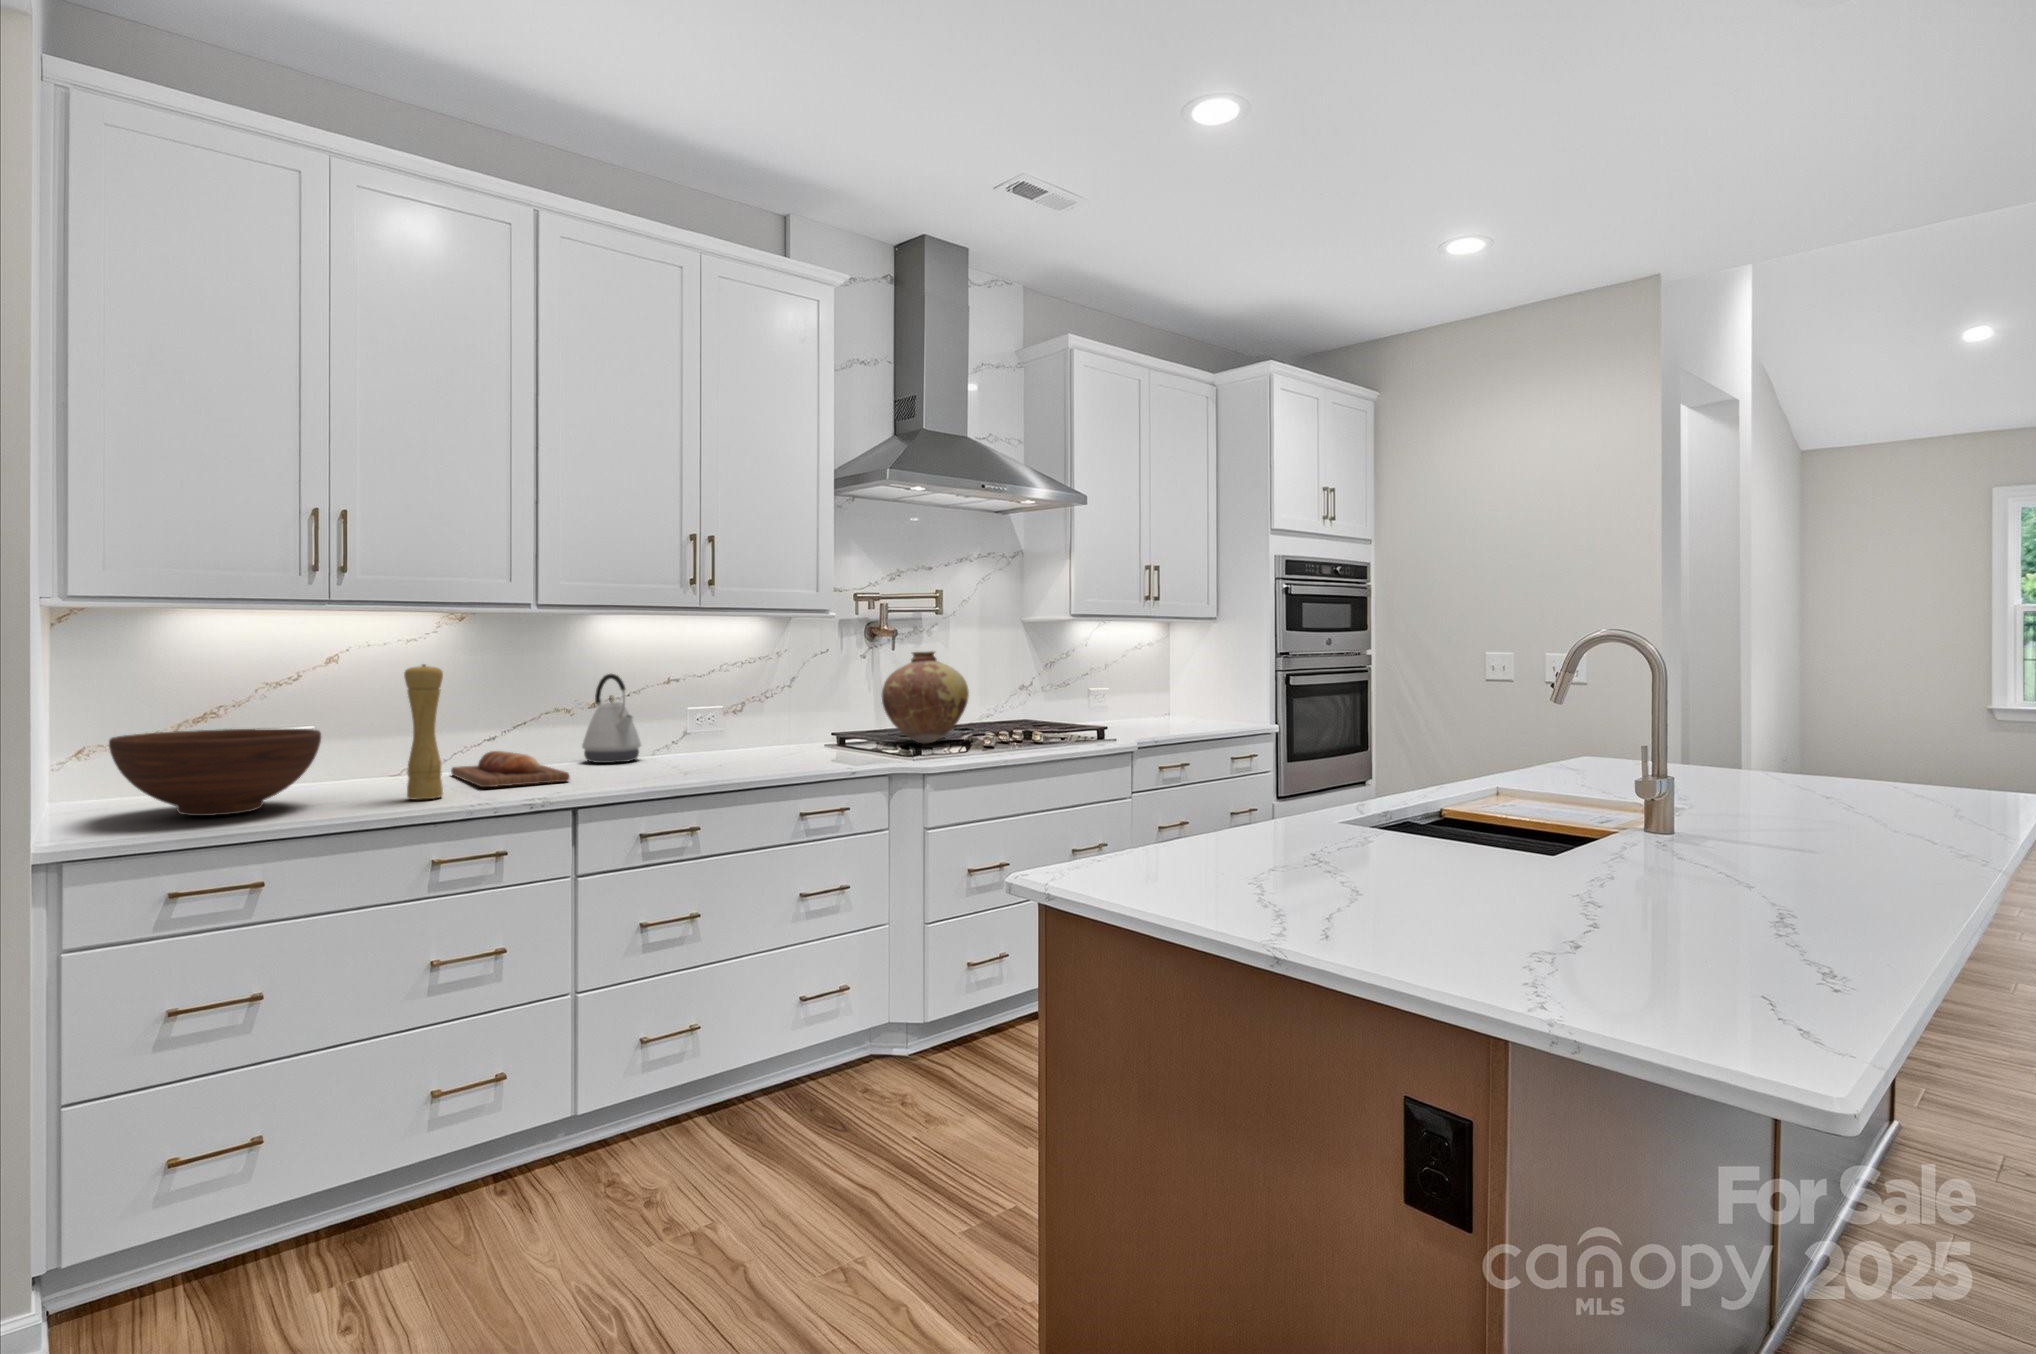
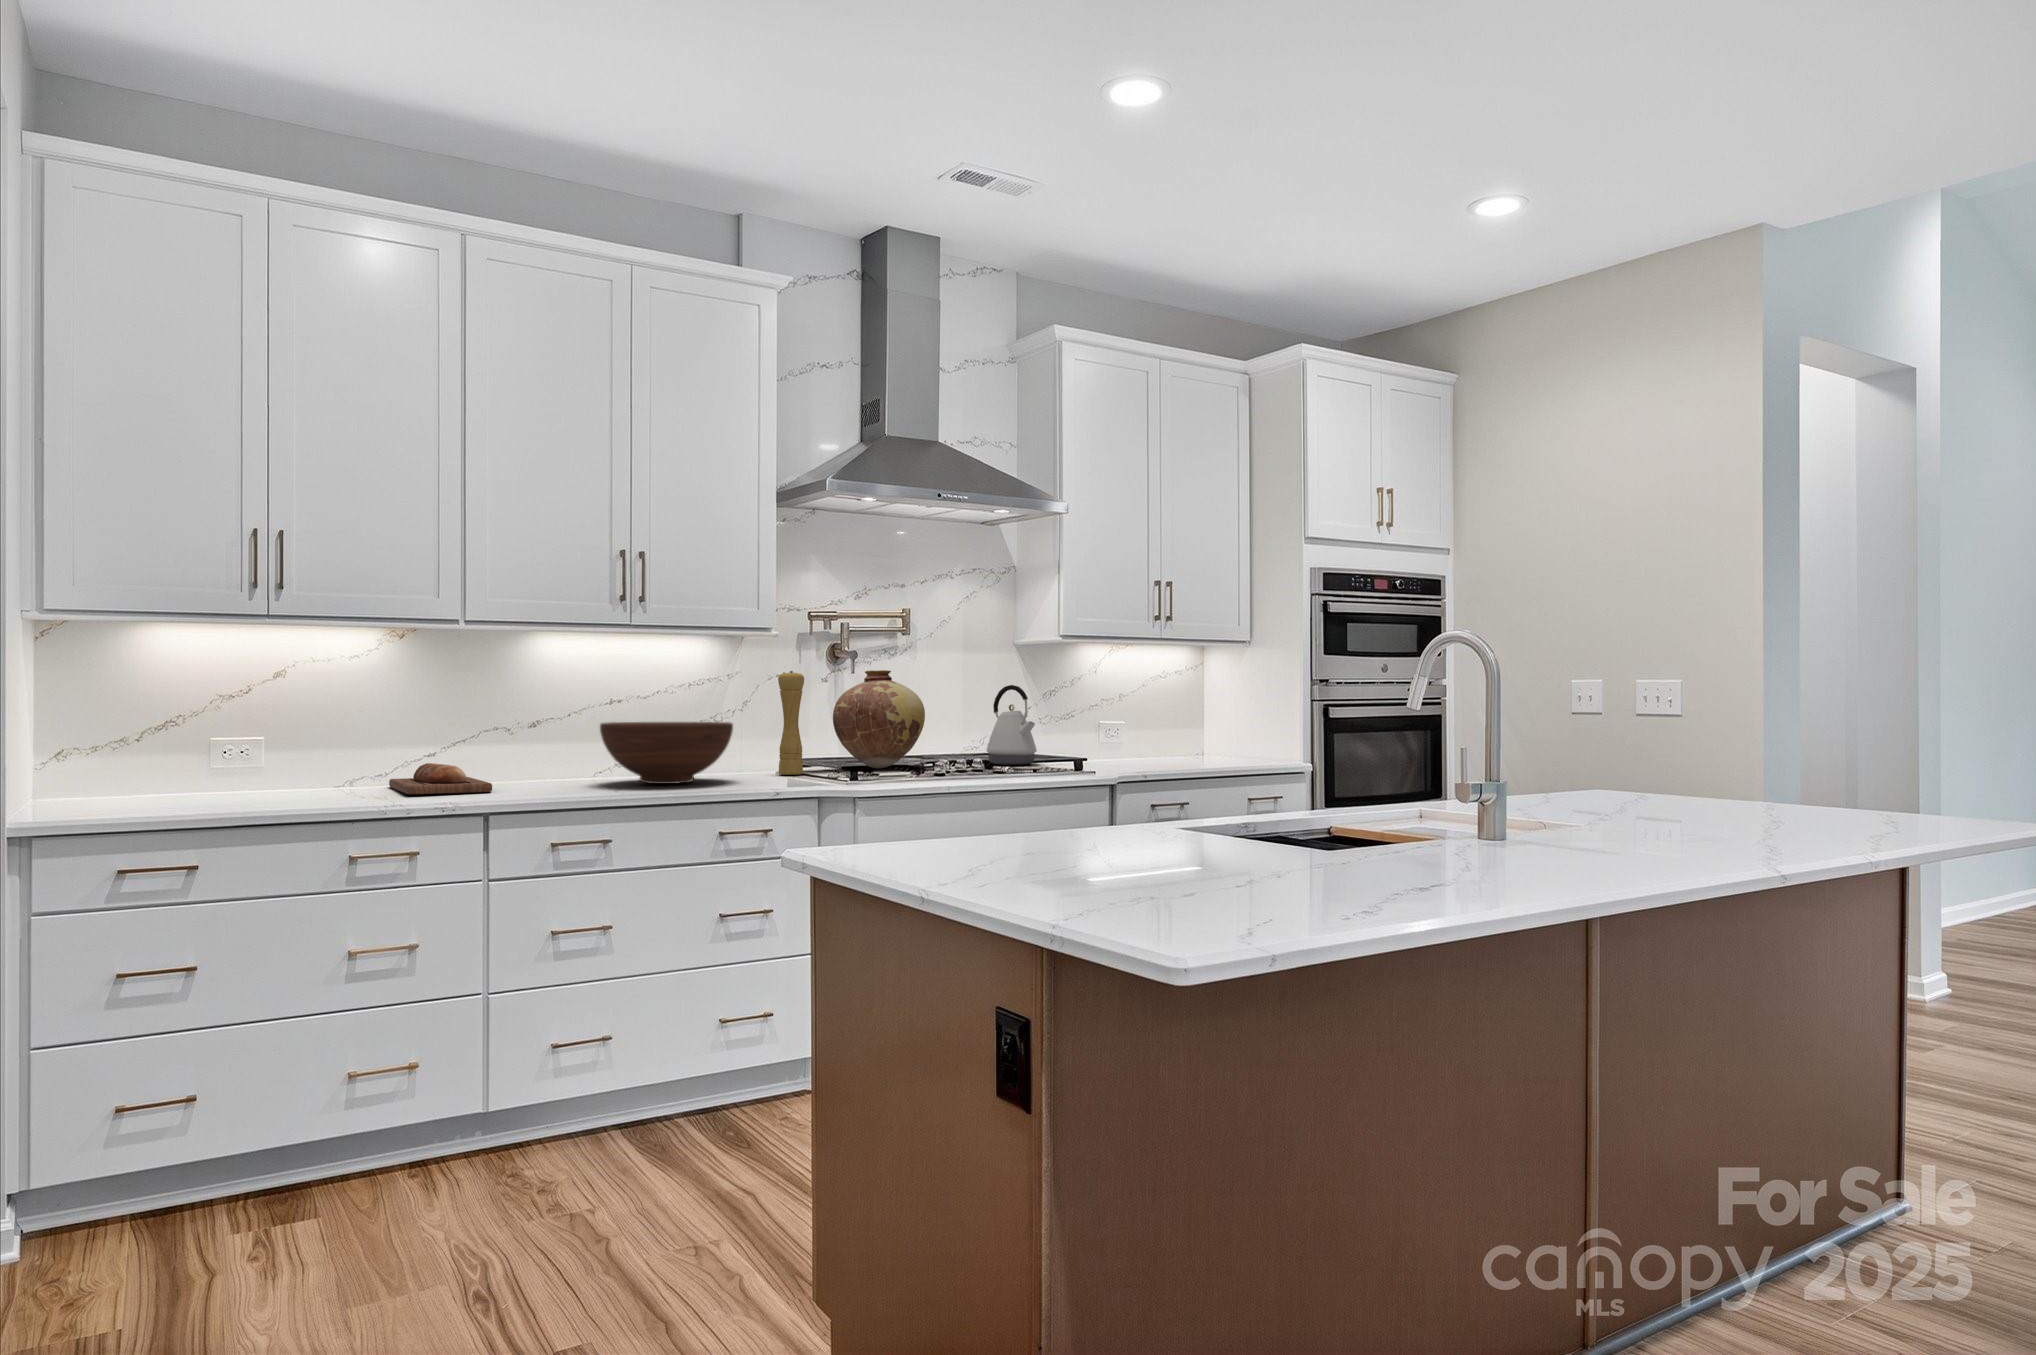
pepper mill: present [404,664,443,800] -> present [778,671,804,775]
kettle: present [582,674,641,763] -> present [987,685,1037,765]
fruit bowl: present [109,728,321,816] -> present [600,722,733,784]

